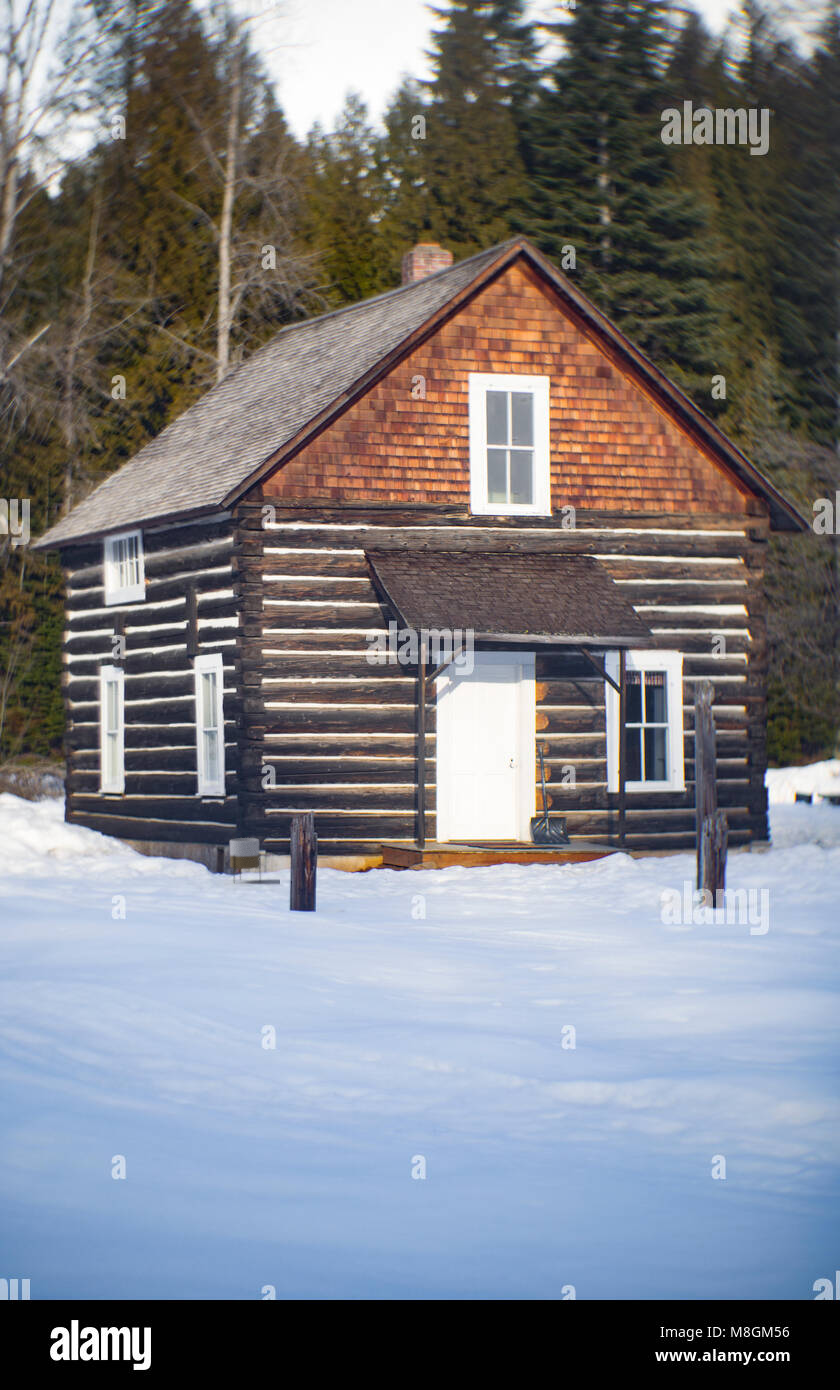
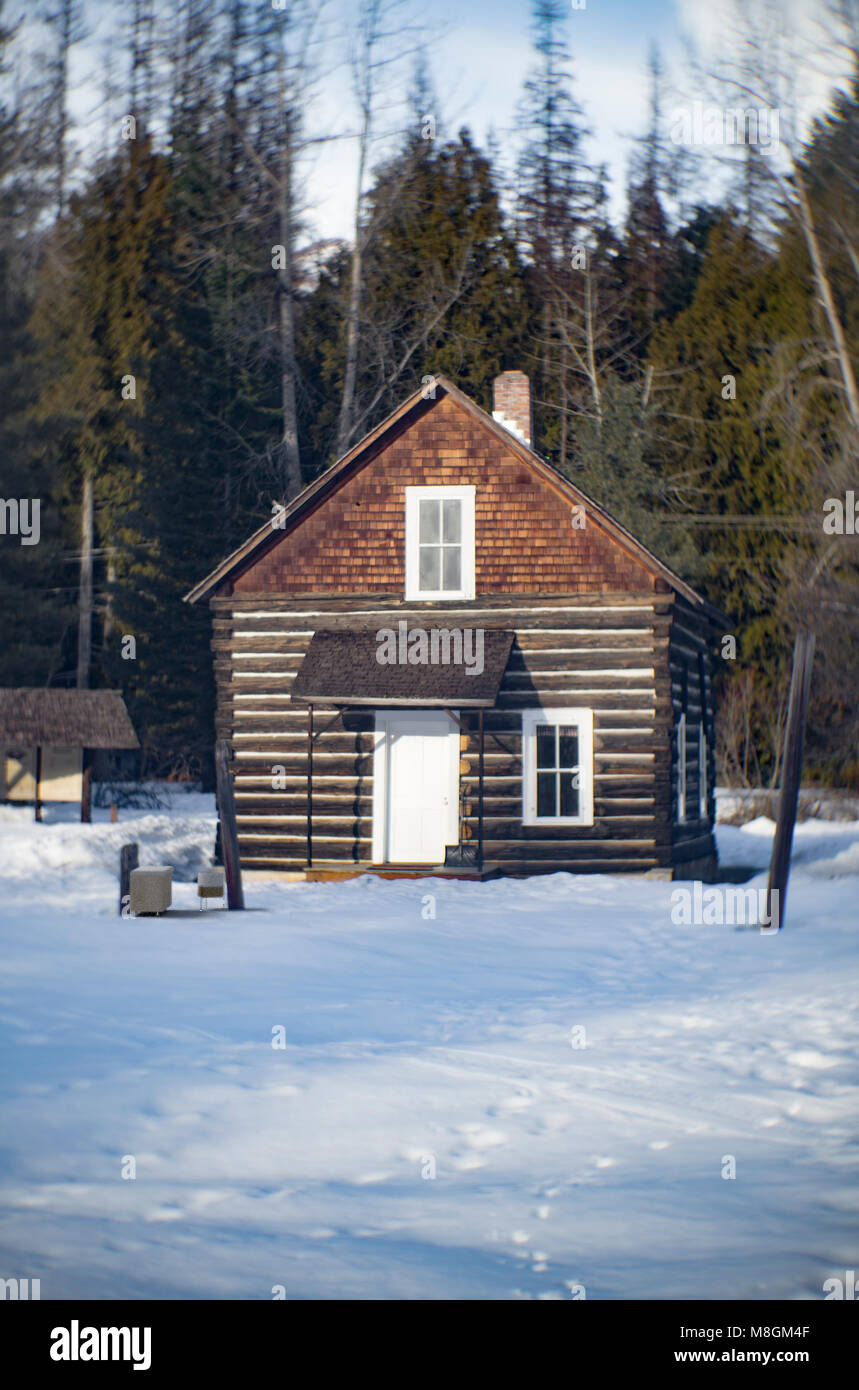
storage bench: none [152,833,203,891] -> present [129,866,174,916]

